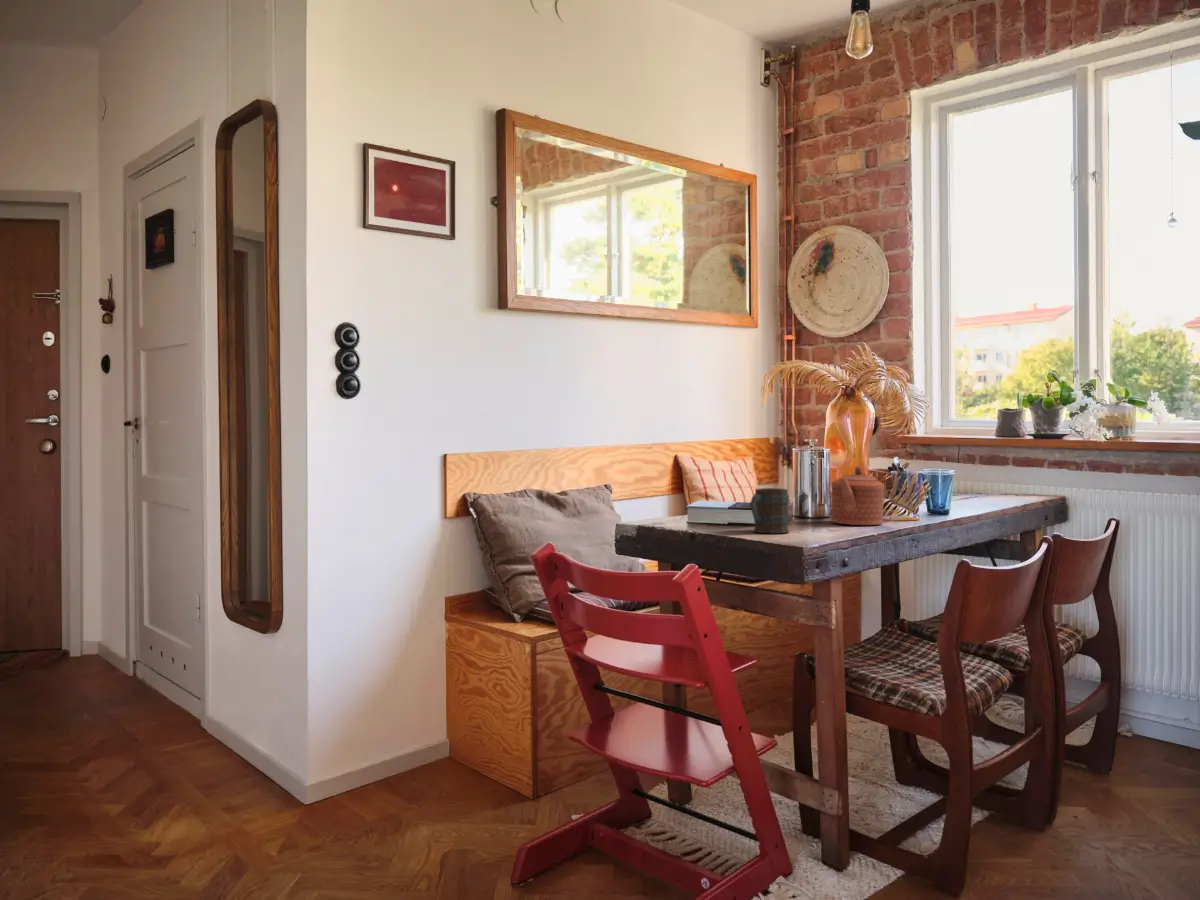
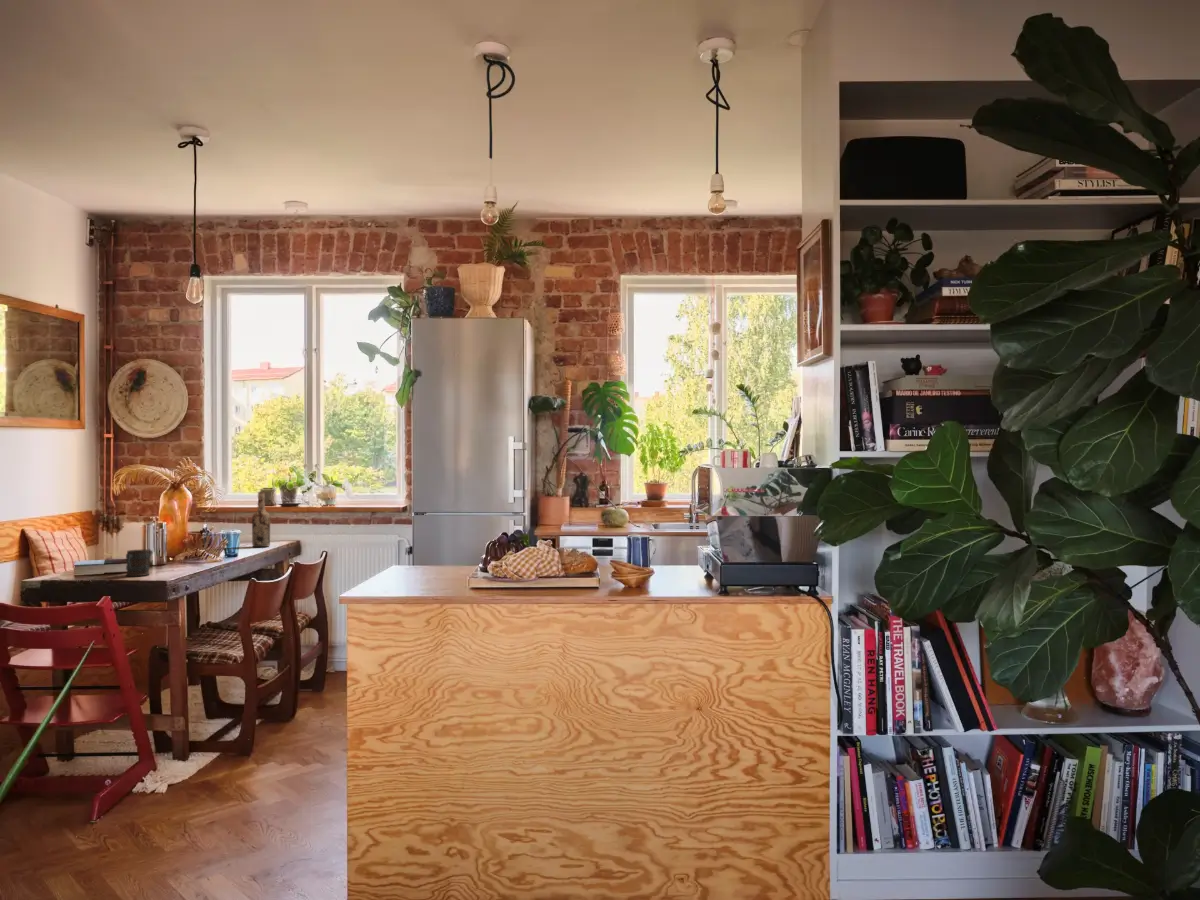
wine bottle: none [979,408,1010,502] -> present [252,492,270,547]
teapot: present [831,466,884,525] -> none [170,533,203,567]

